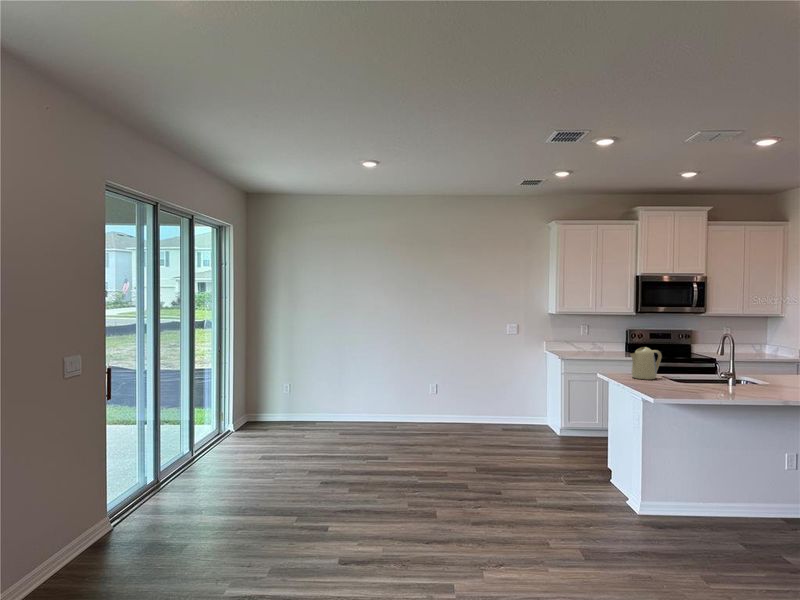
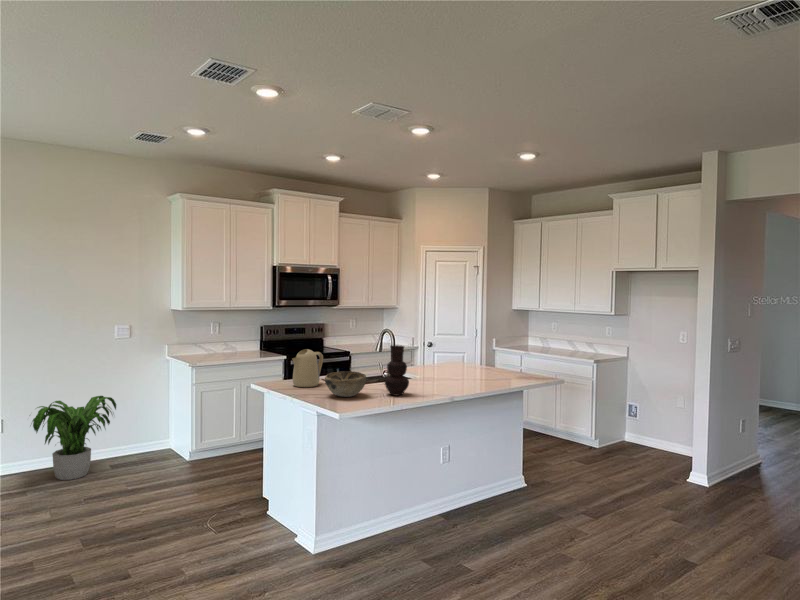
vase: none [714,347,742,394] -> present [385,345,409,396]
decorative bowl: none [654,368,695,389] -> present [325,371,367,397]
potted plant: none [452,375,508,431] -> present [32,396,116,480]

